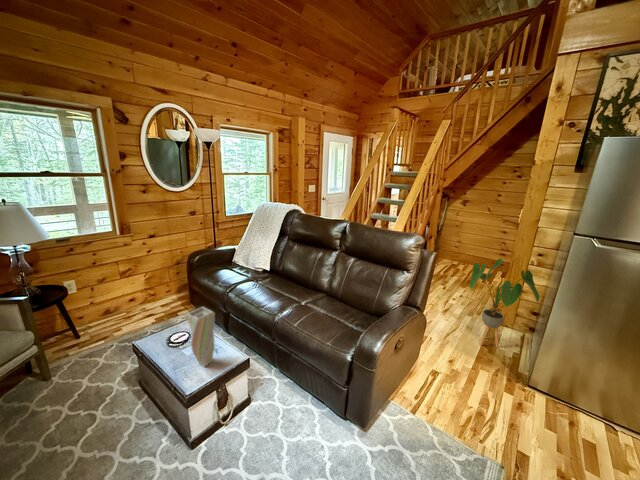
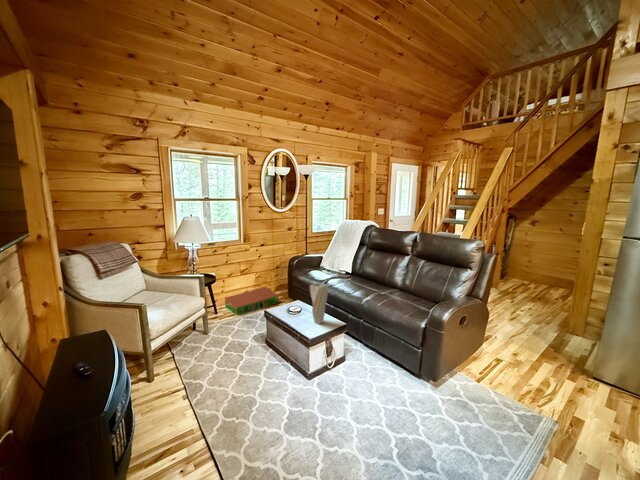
house plant: present [469,258,539,347] -> none [530,265,600,349]
storage bin: none [95,289,179,337] -> present [225,287,279,315]

